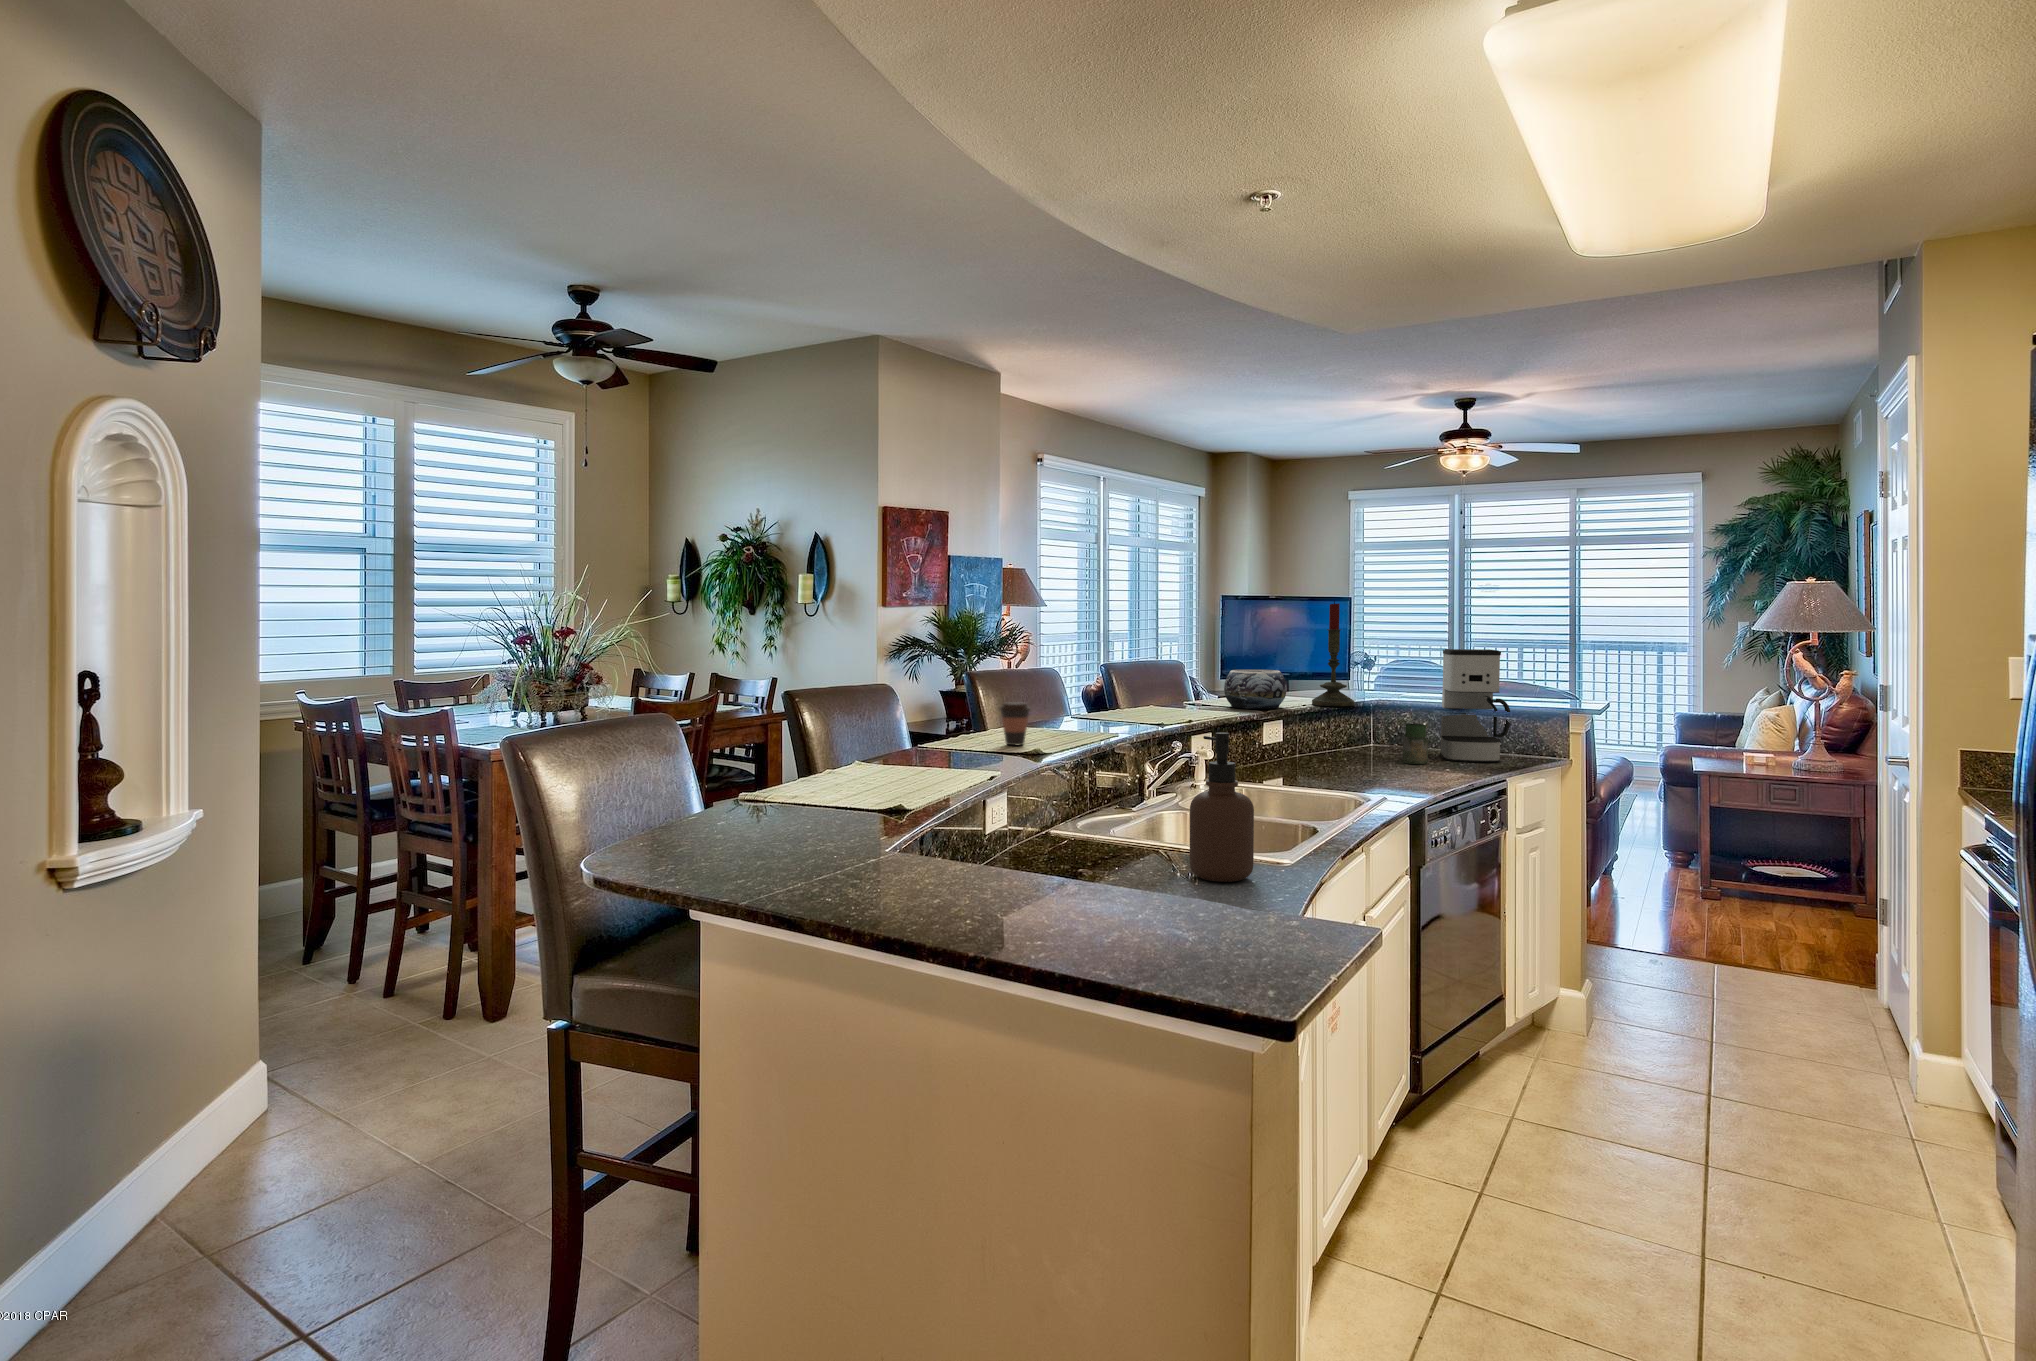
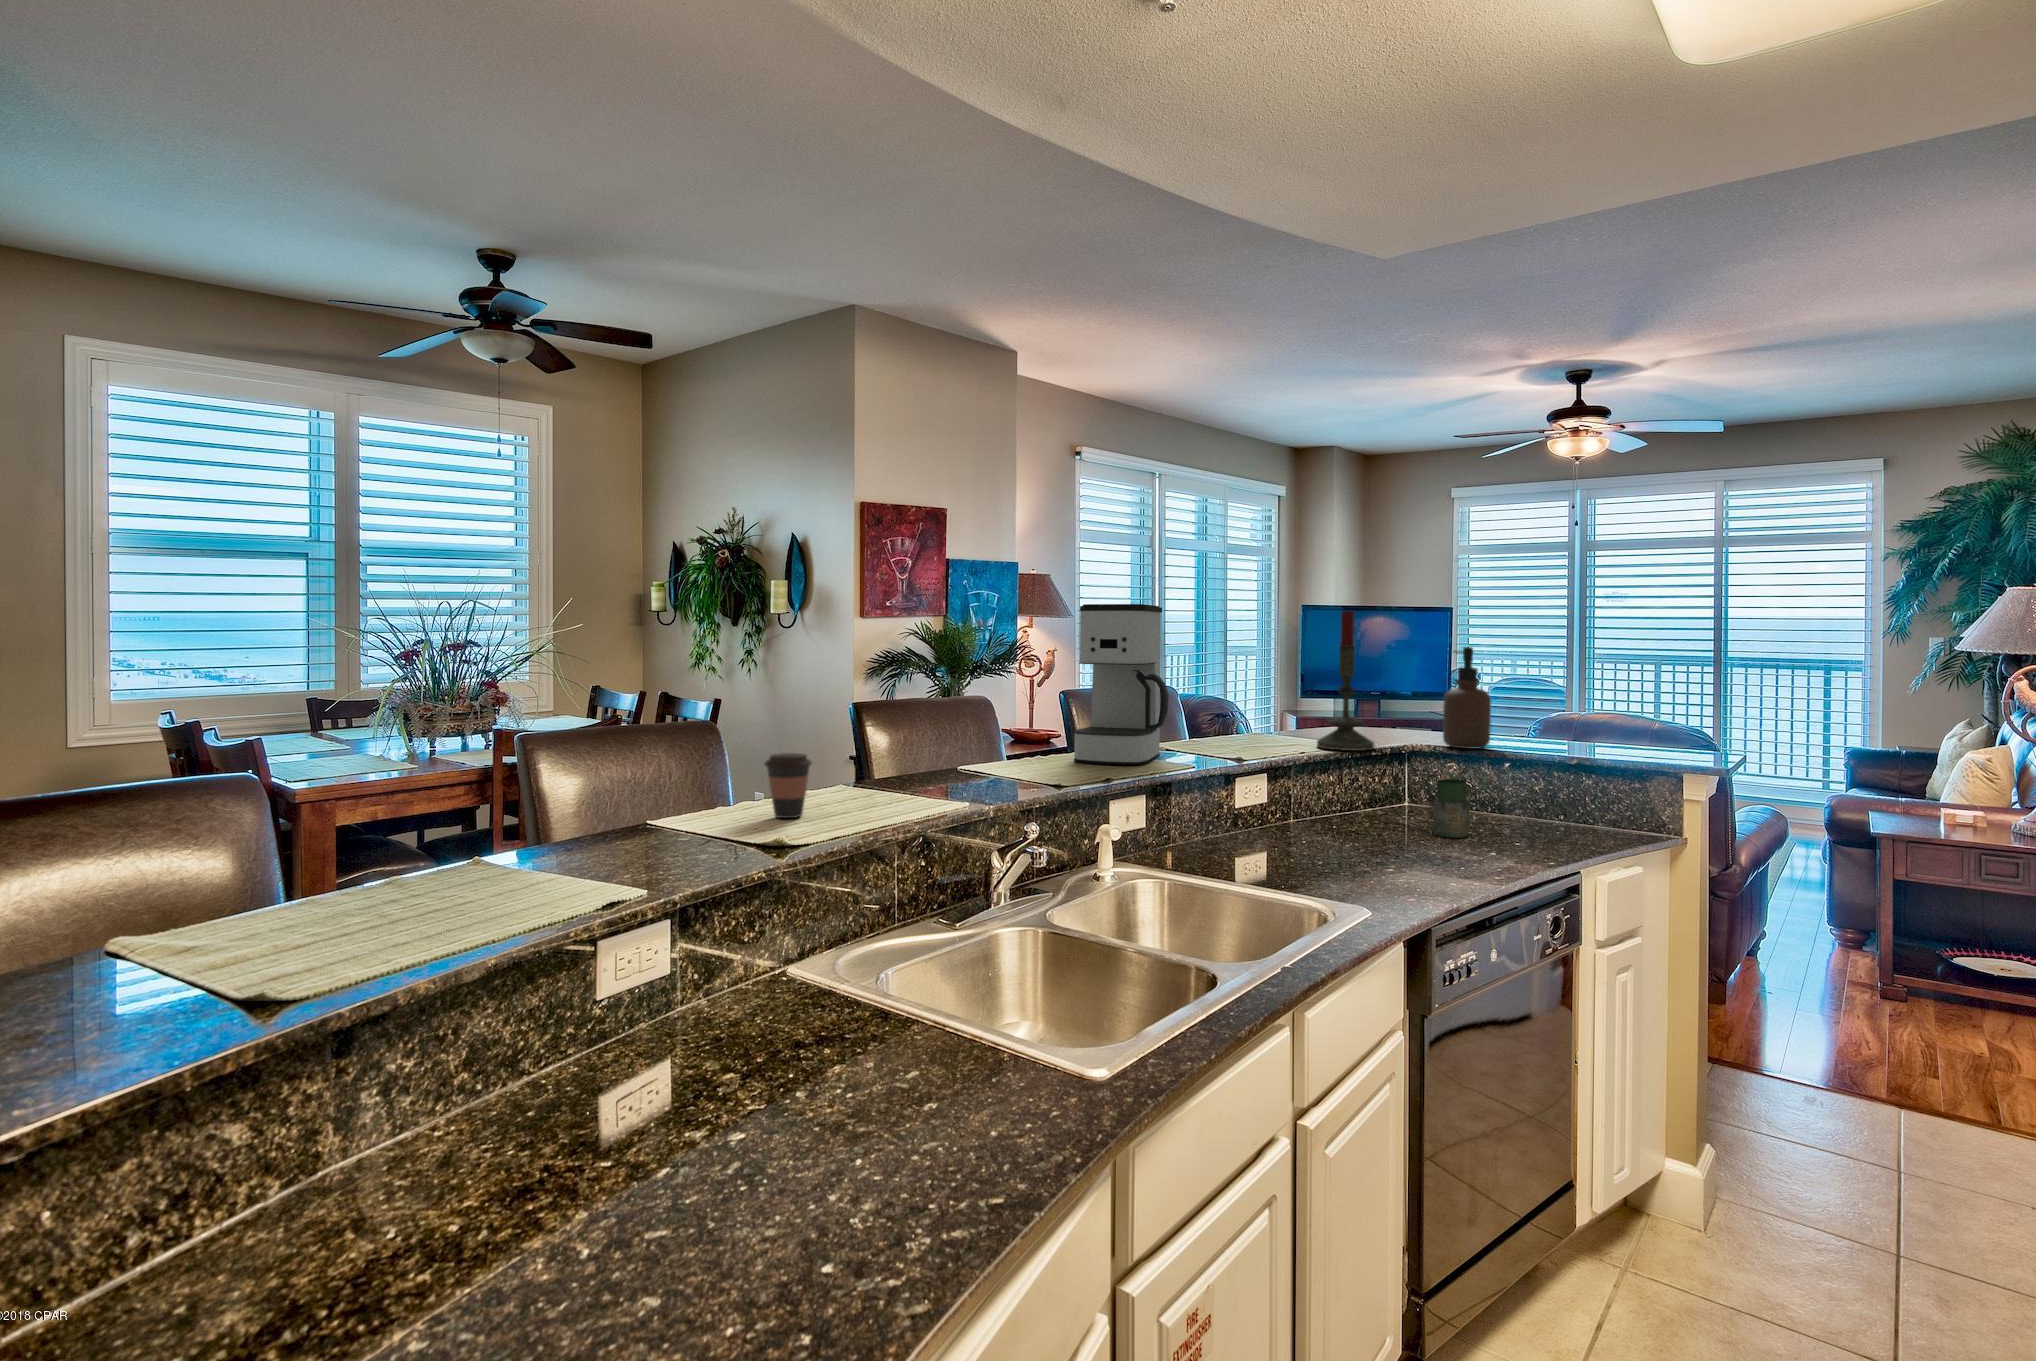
coffee maker: present [1440,649,1510,762] -> present [1074,604,1169,765]
decorative bowl: present [1224,670,1287,709] -> none [1192,699,1275,753]
soap dispenser: present [1190,733,1254,882] -> present [1443,647,1491,749]

